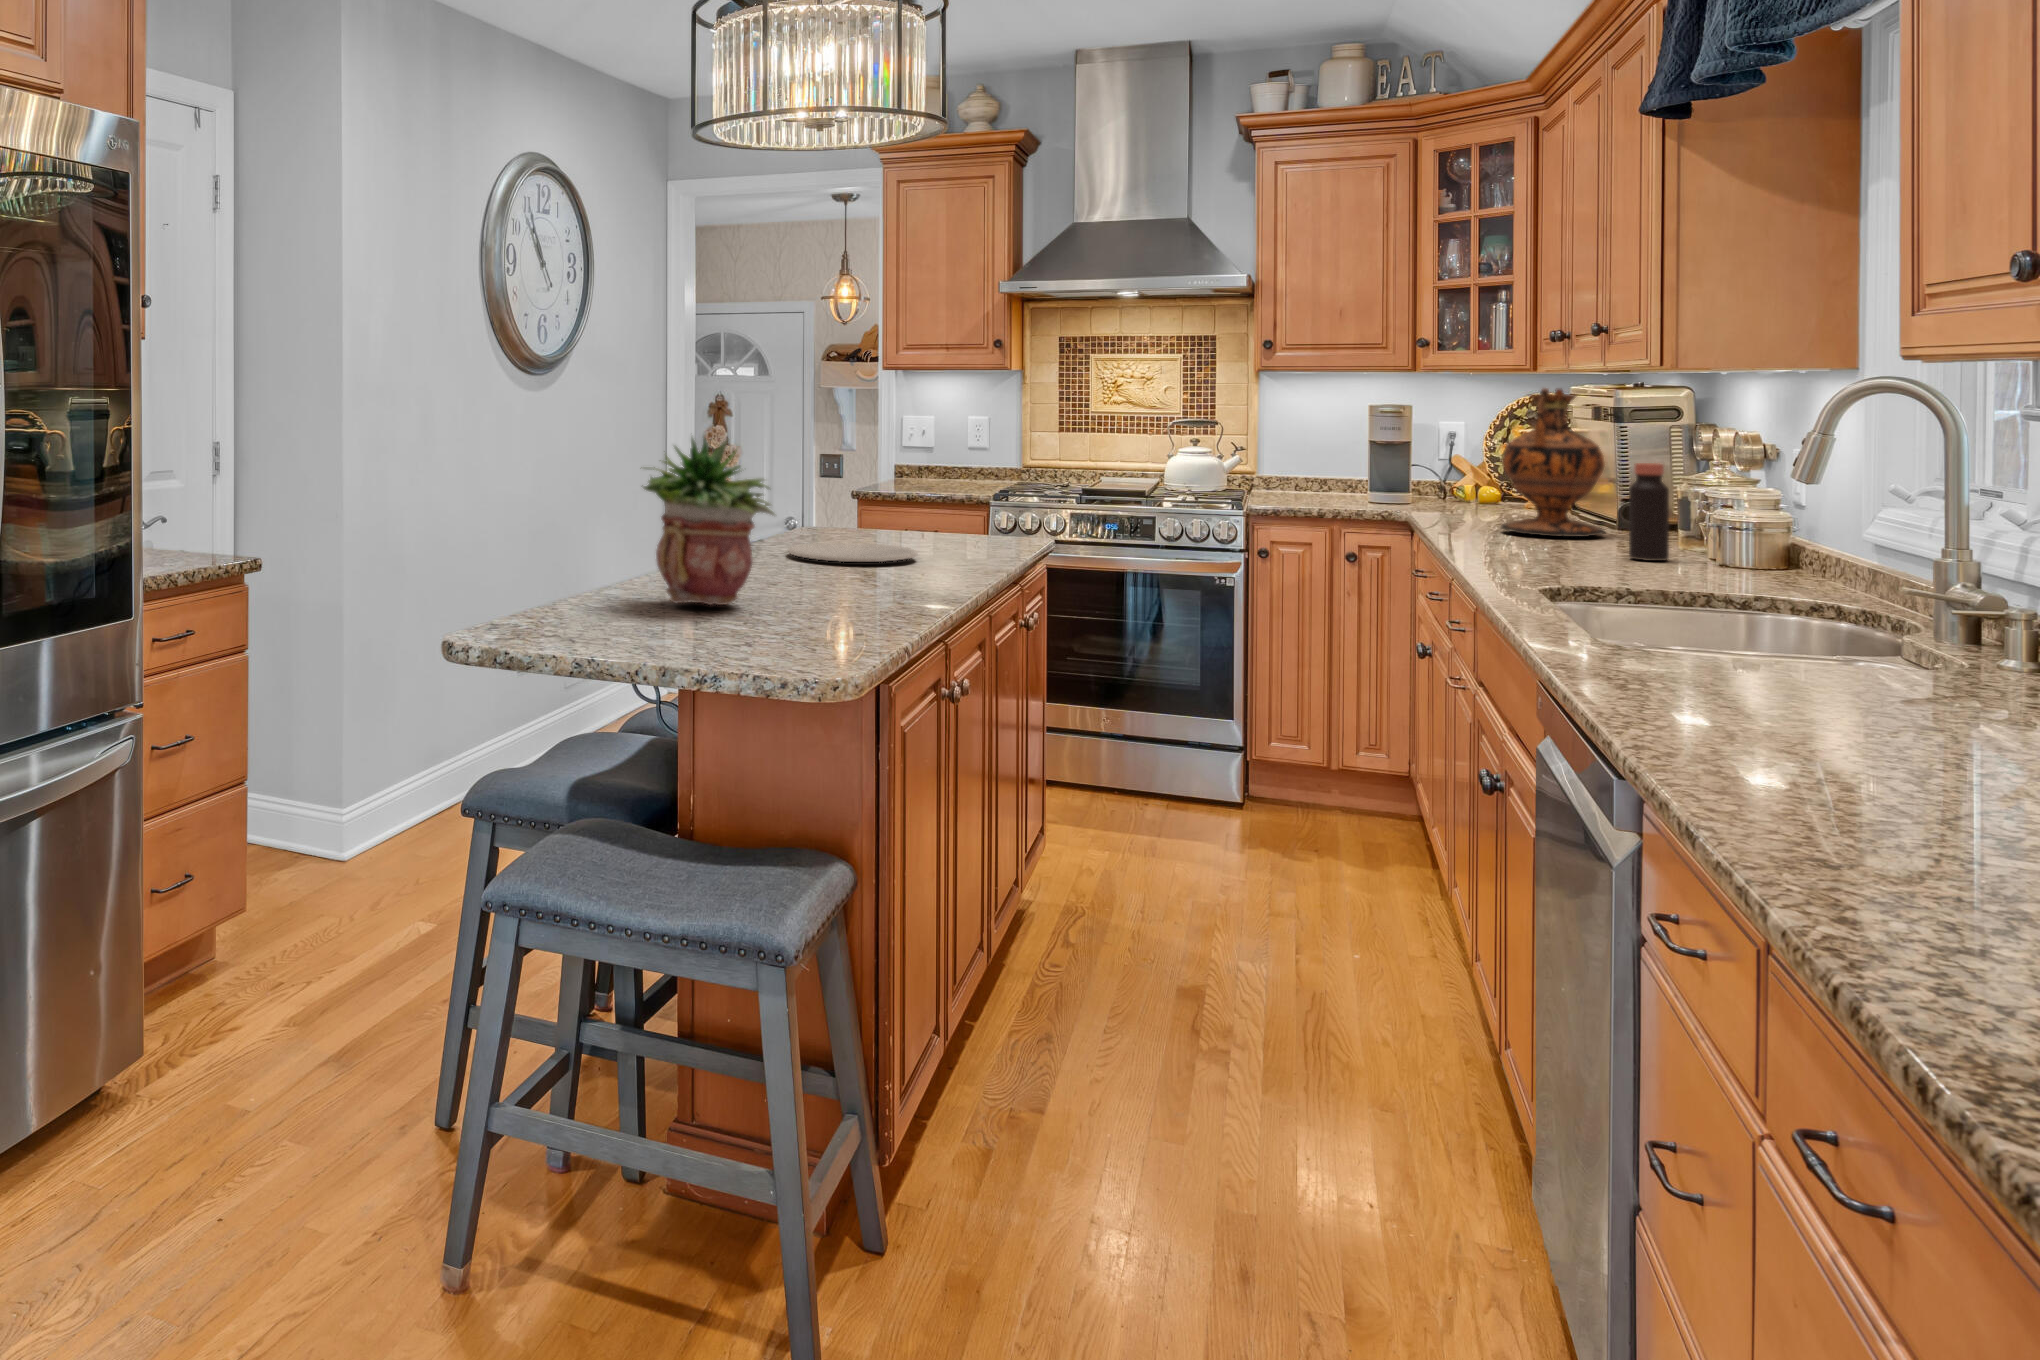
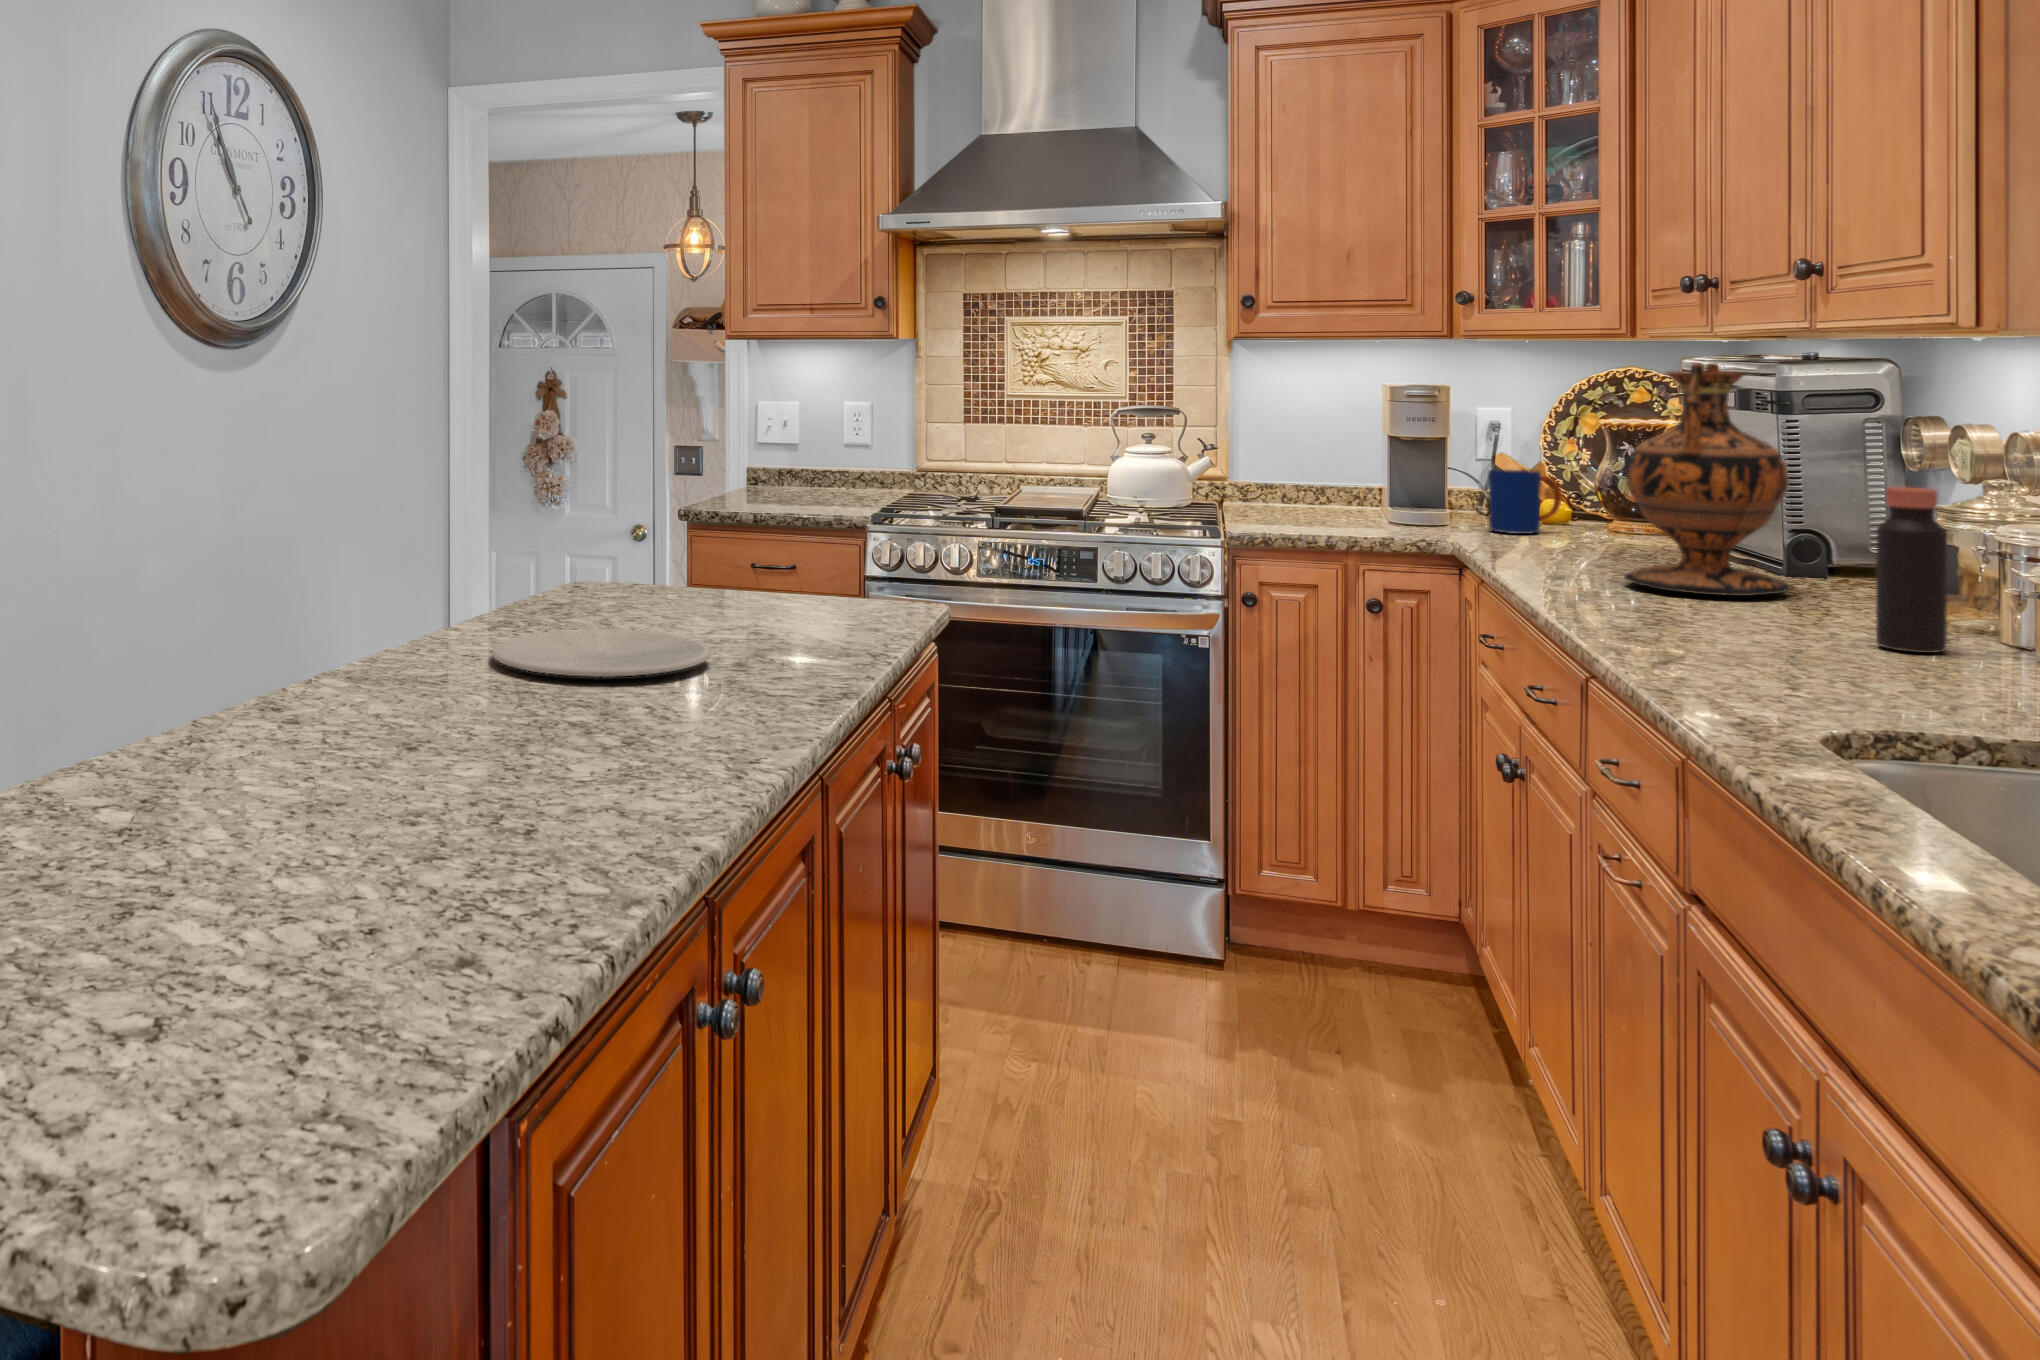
potted plant: present [641,438,774,605] -> none [71,471,371,836]
mug: none [1433,463,1484,507] -> present [1488,470,1561,534]

